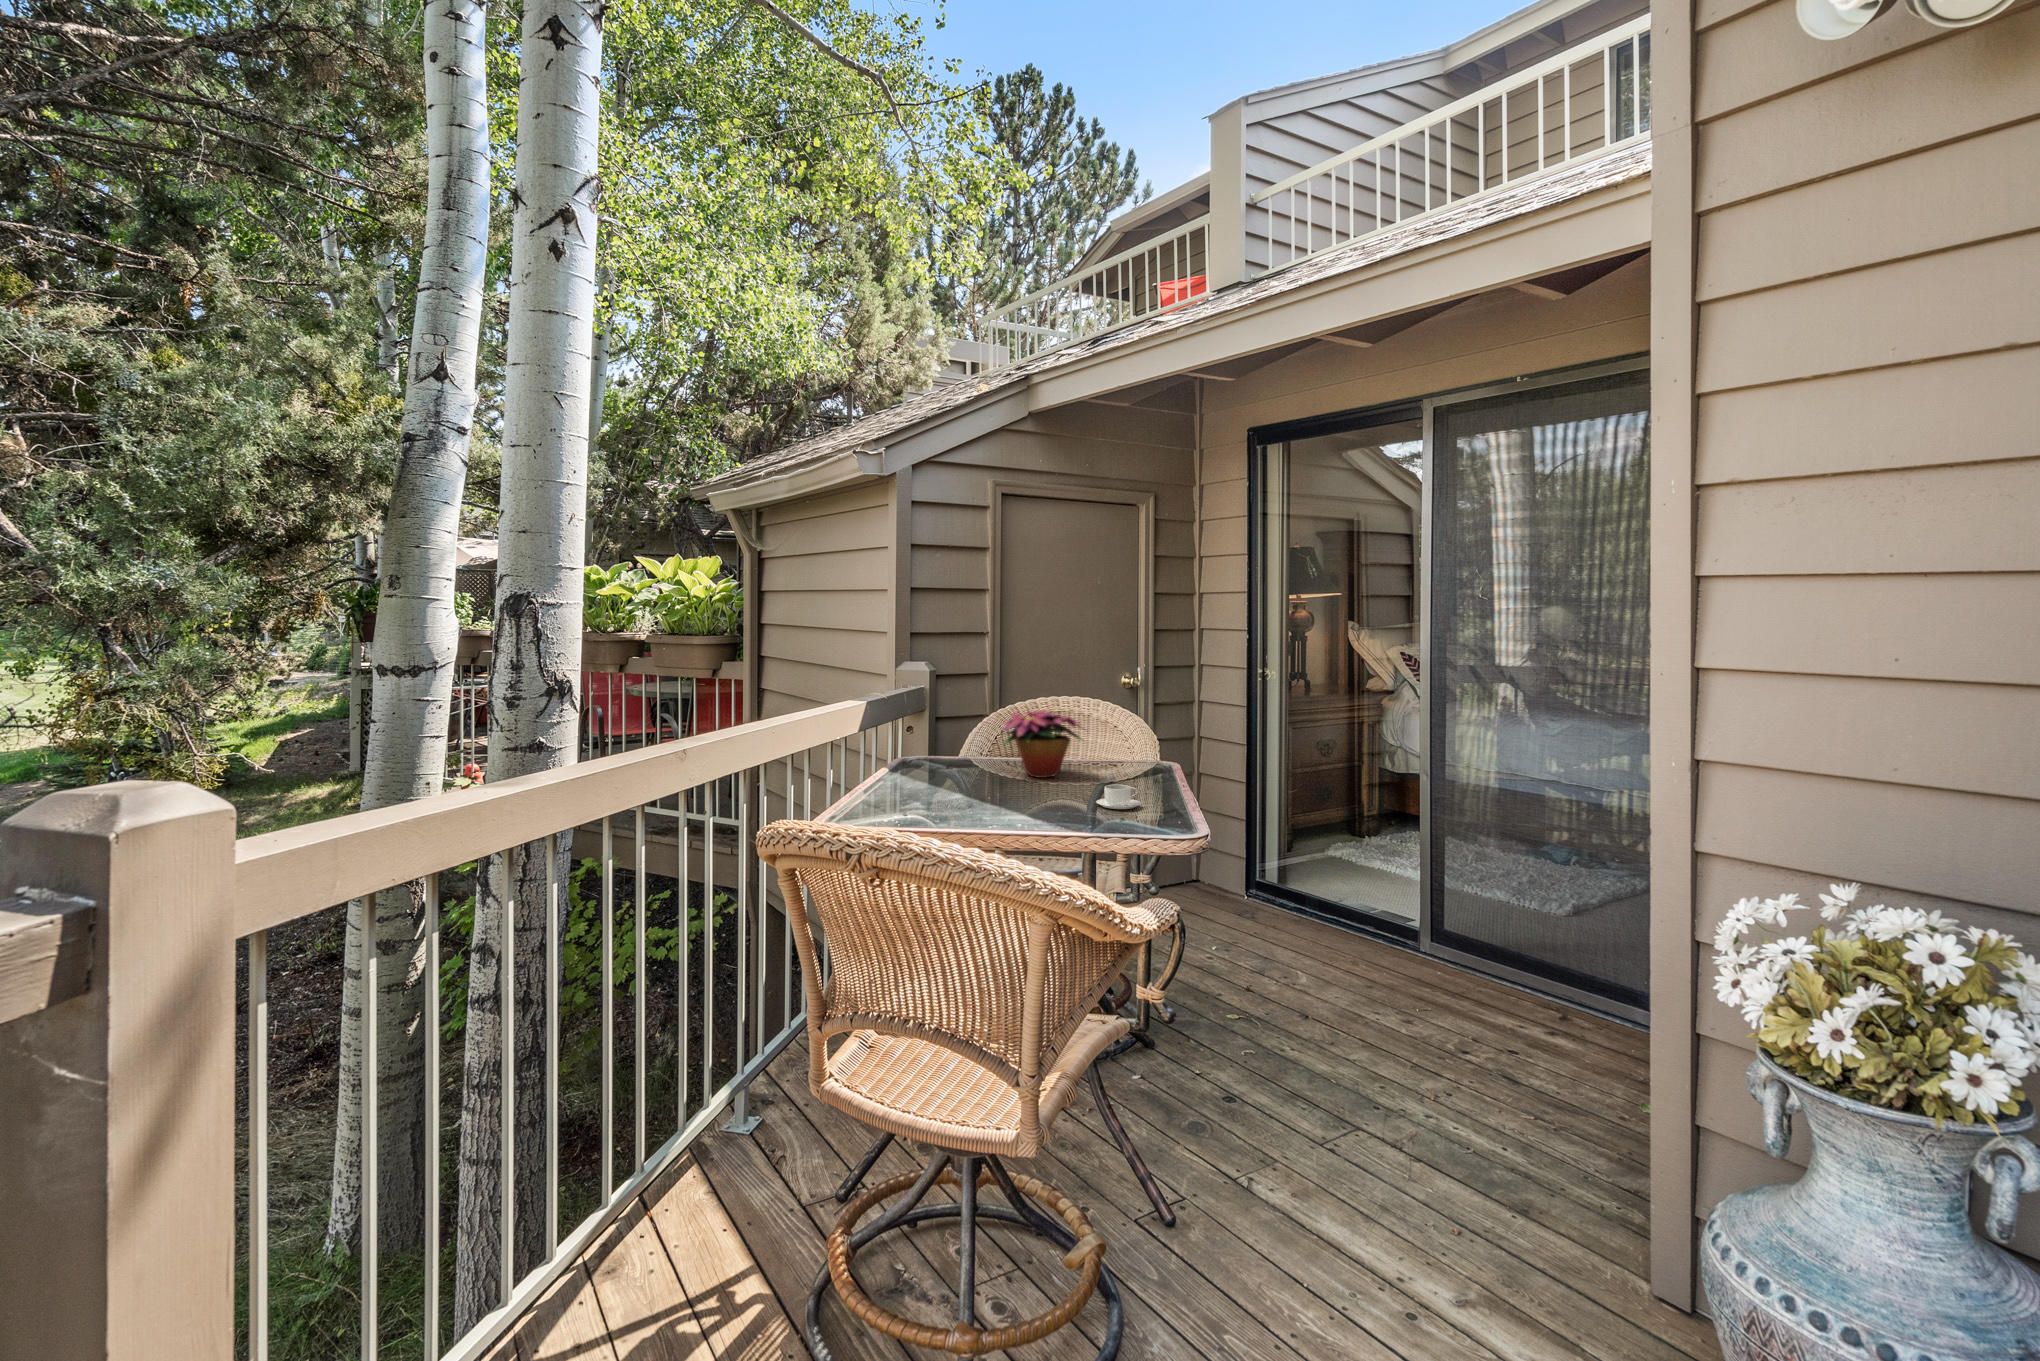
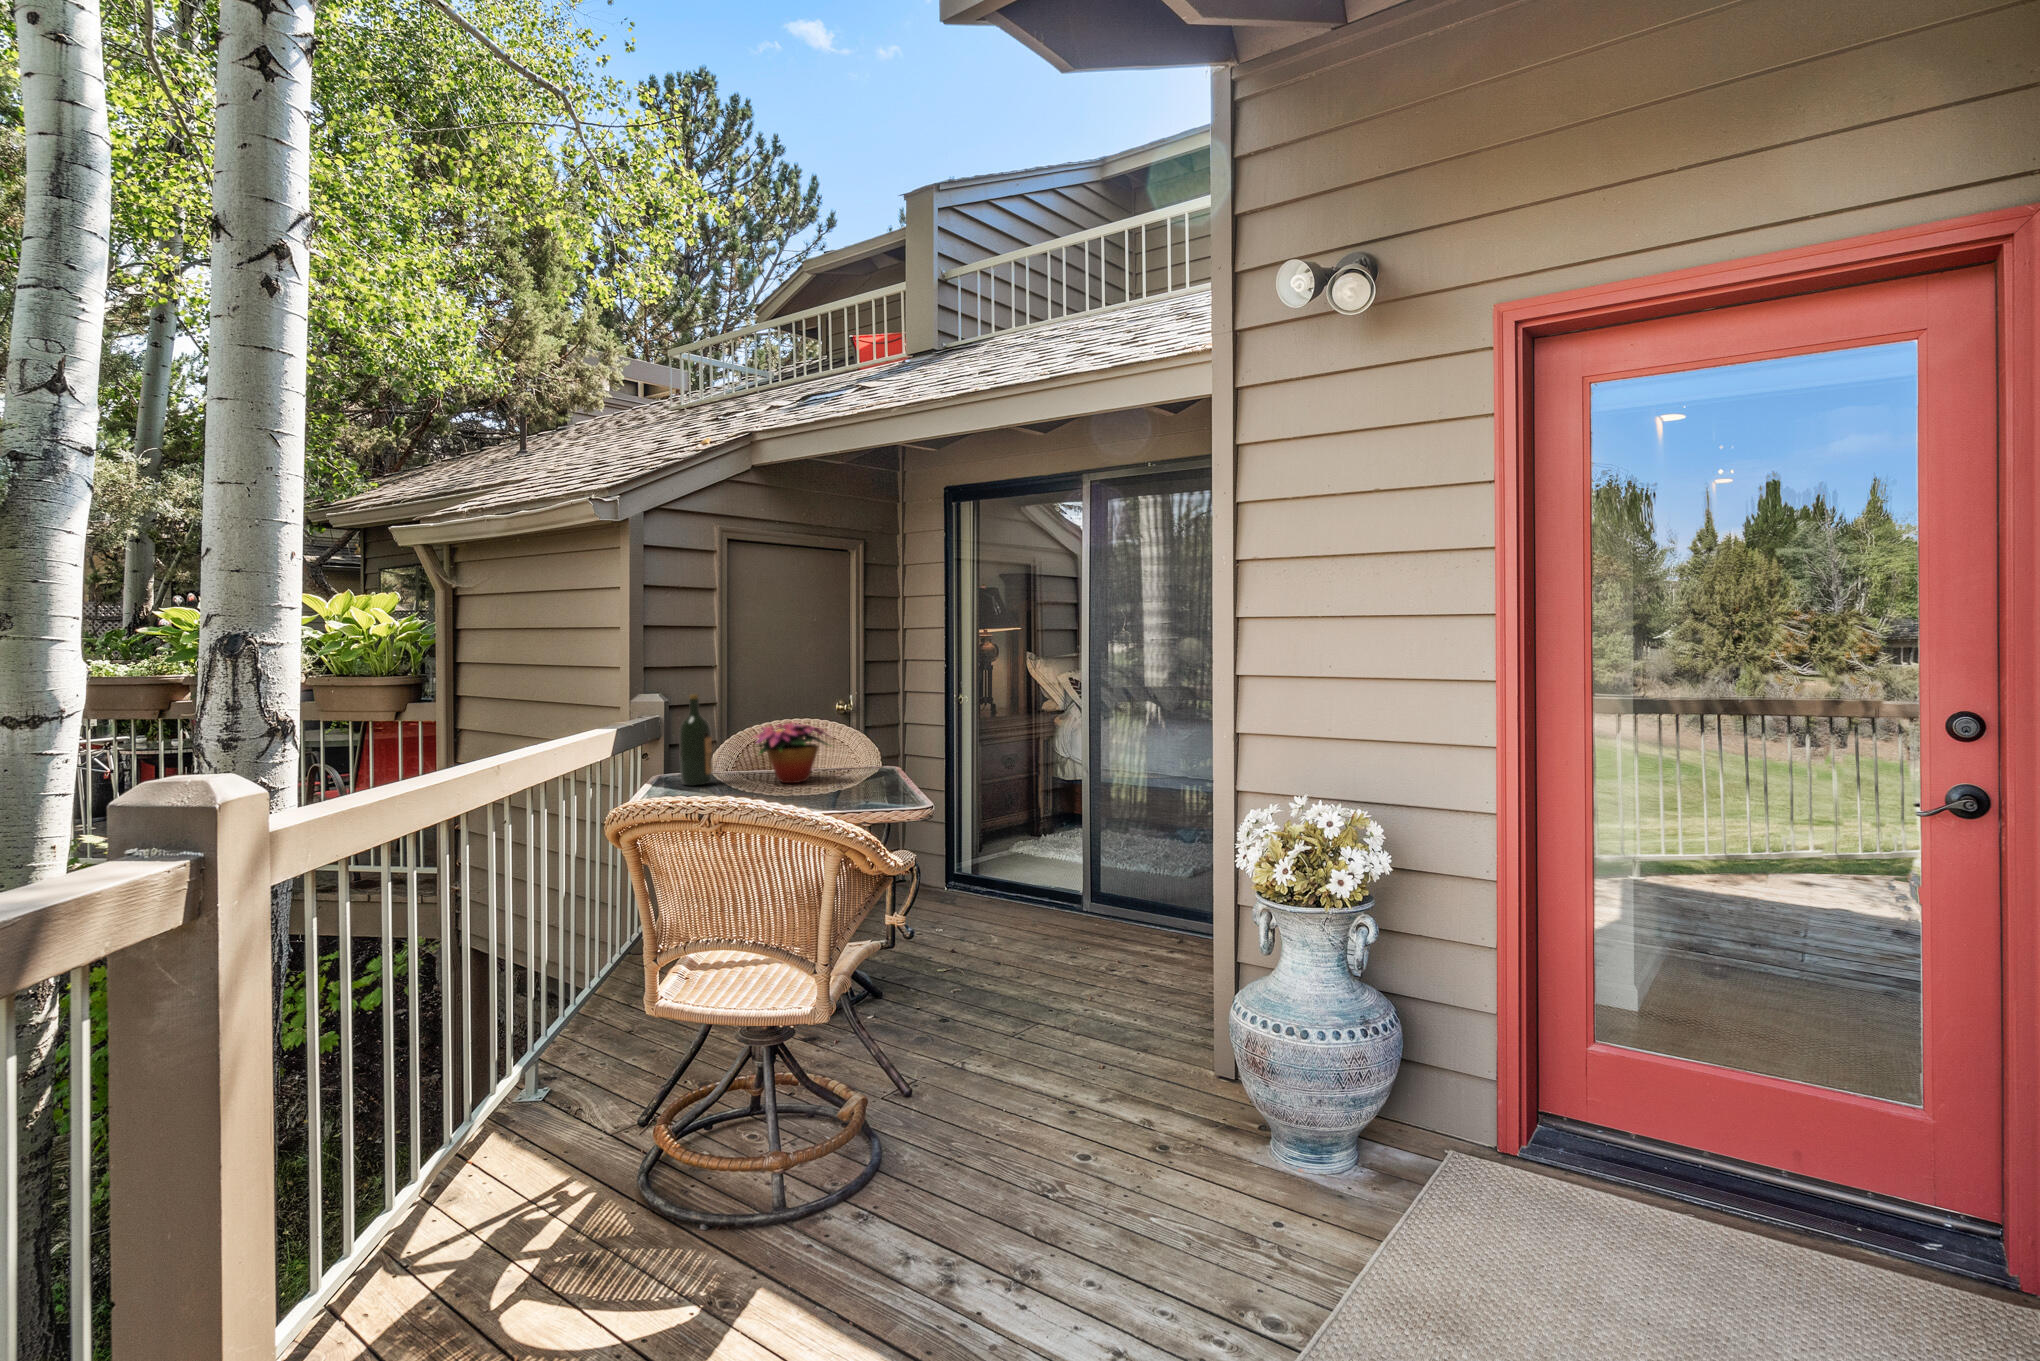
wine bottle: none [927,673,959,771] -> present [679,694,713,786]
coffee cup: present [1096,785,1141,809] -> none [850,779,889,799]

